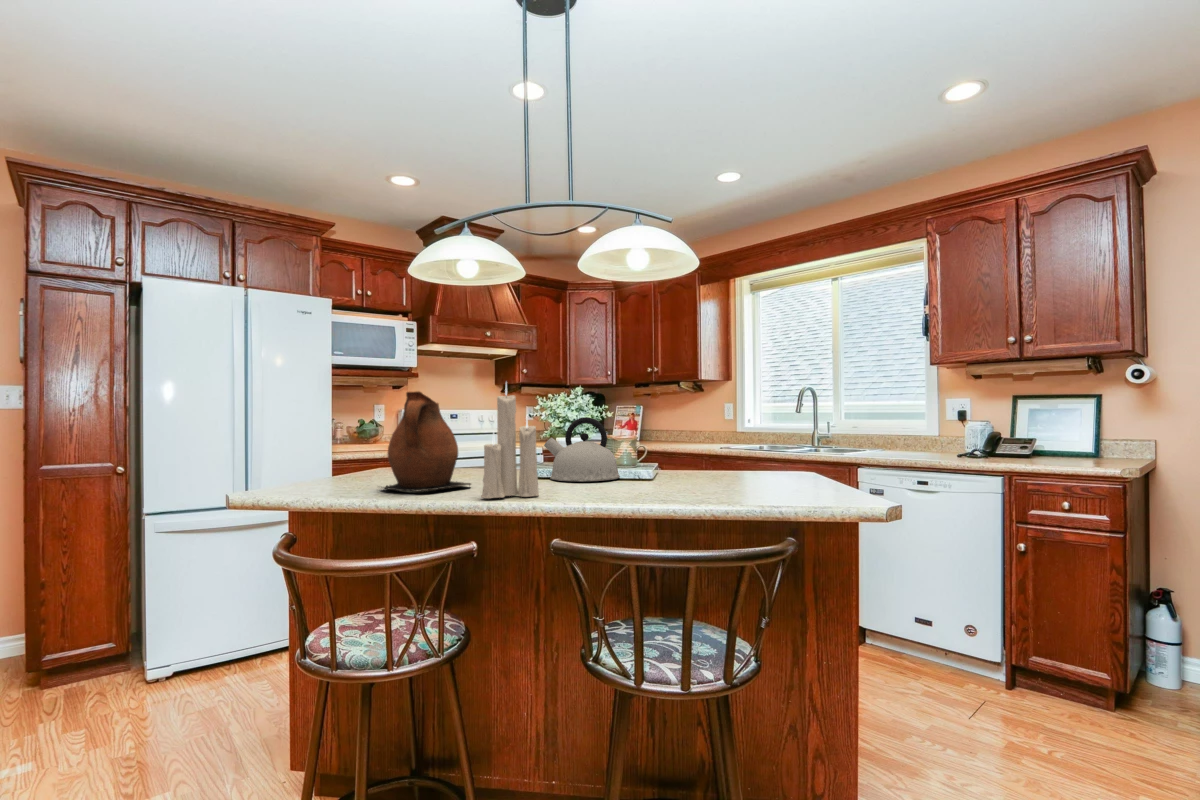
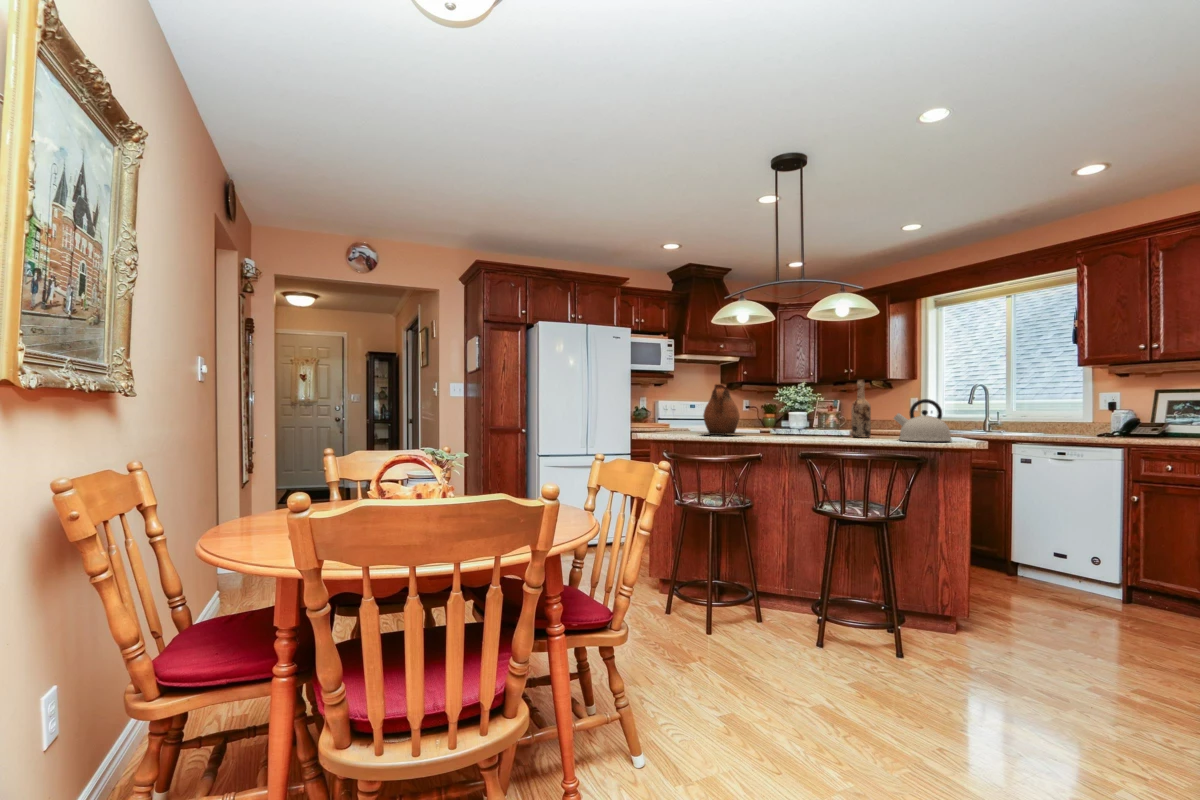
wine bottle: none [654,383,686,486] -> present [851,380,871,437]
candle: present [481,384,539,498] -> none [758,376,787,438]
kettle: present [544,417,620,481] -> present [894,399,952,441]

